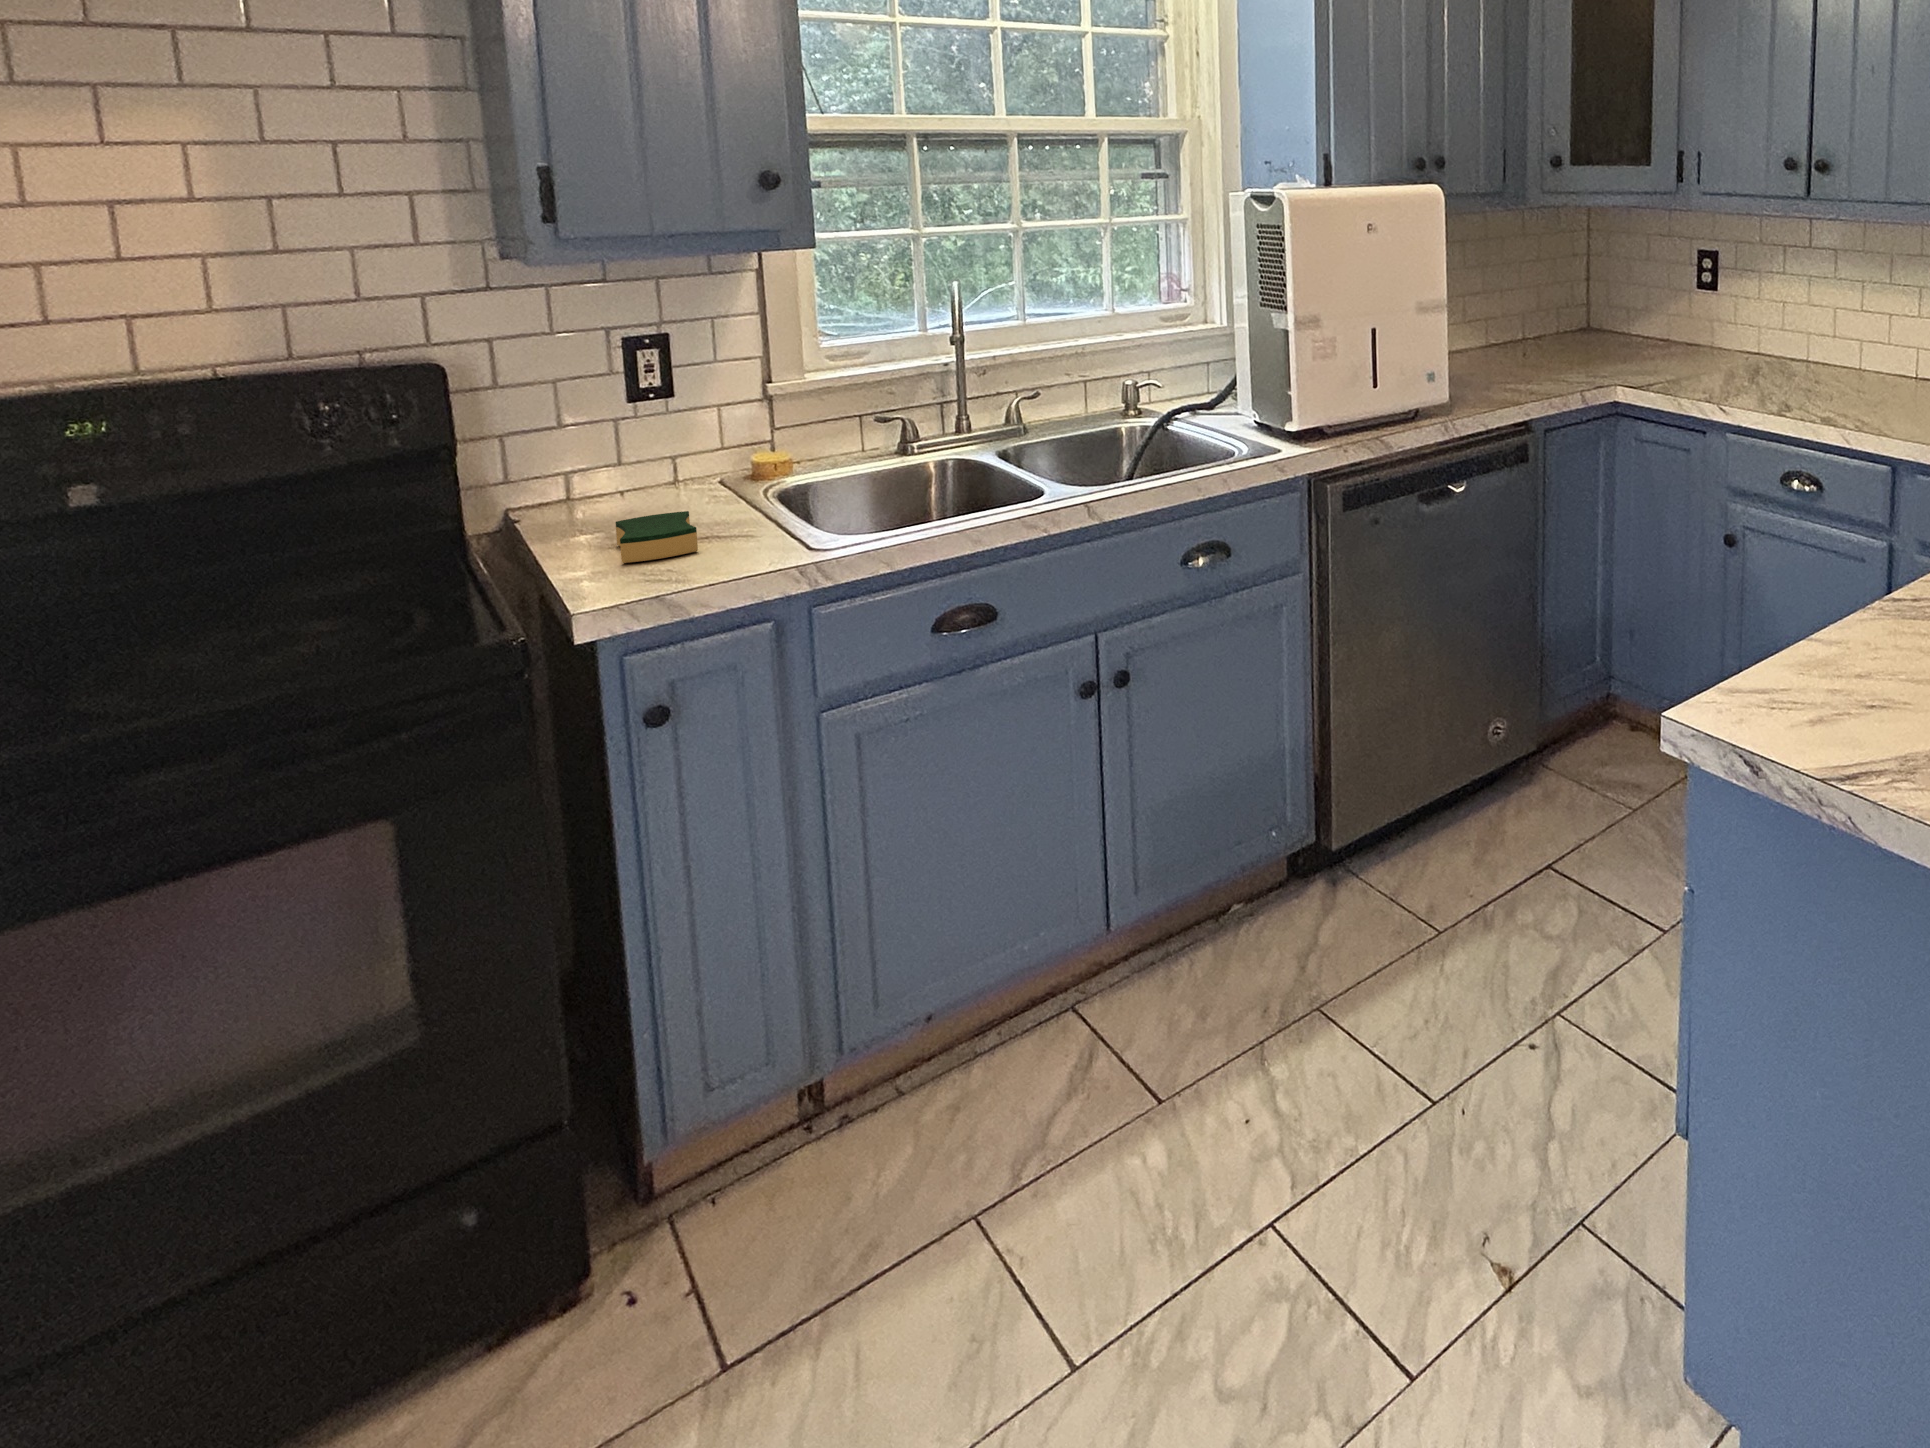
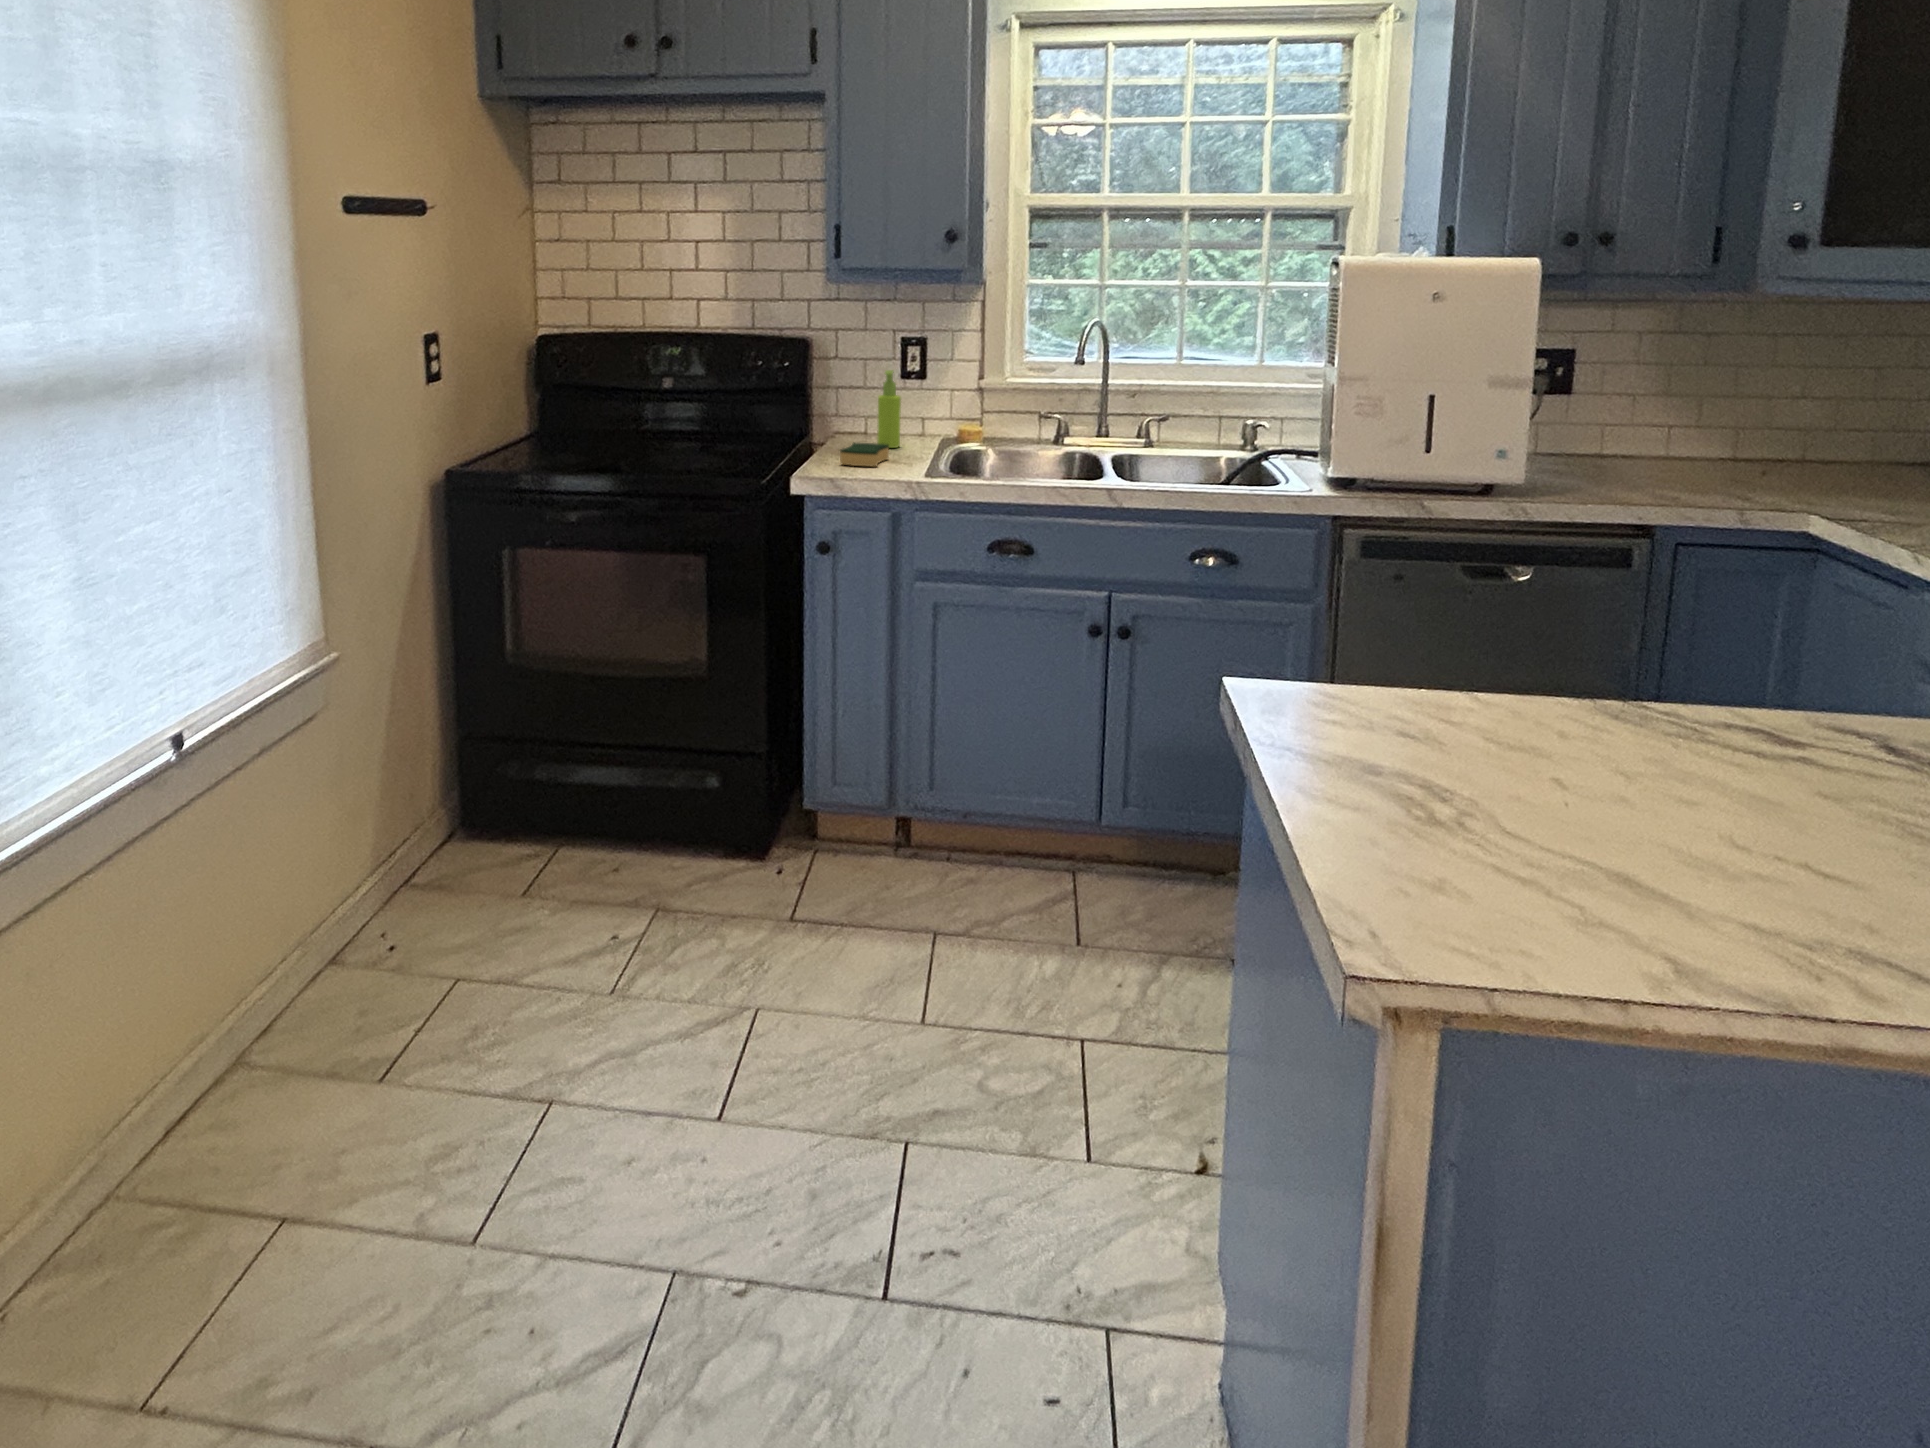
soap dispenser: none [617,390,666,517] -> present [877,370,901,448]

